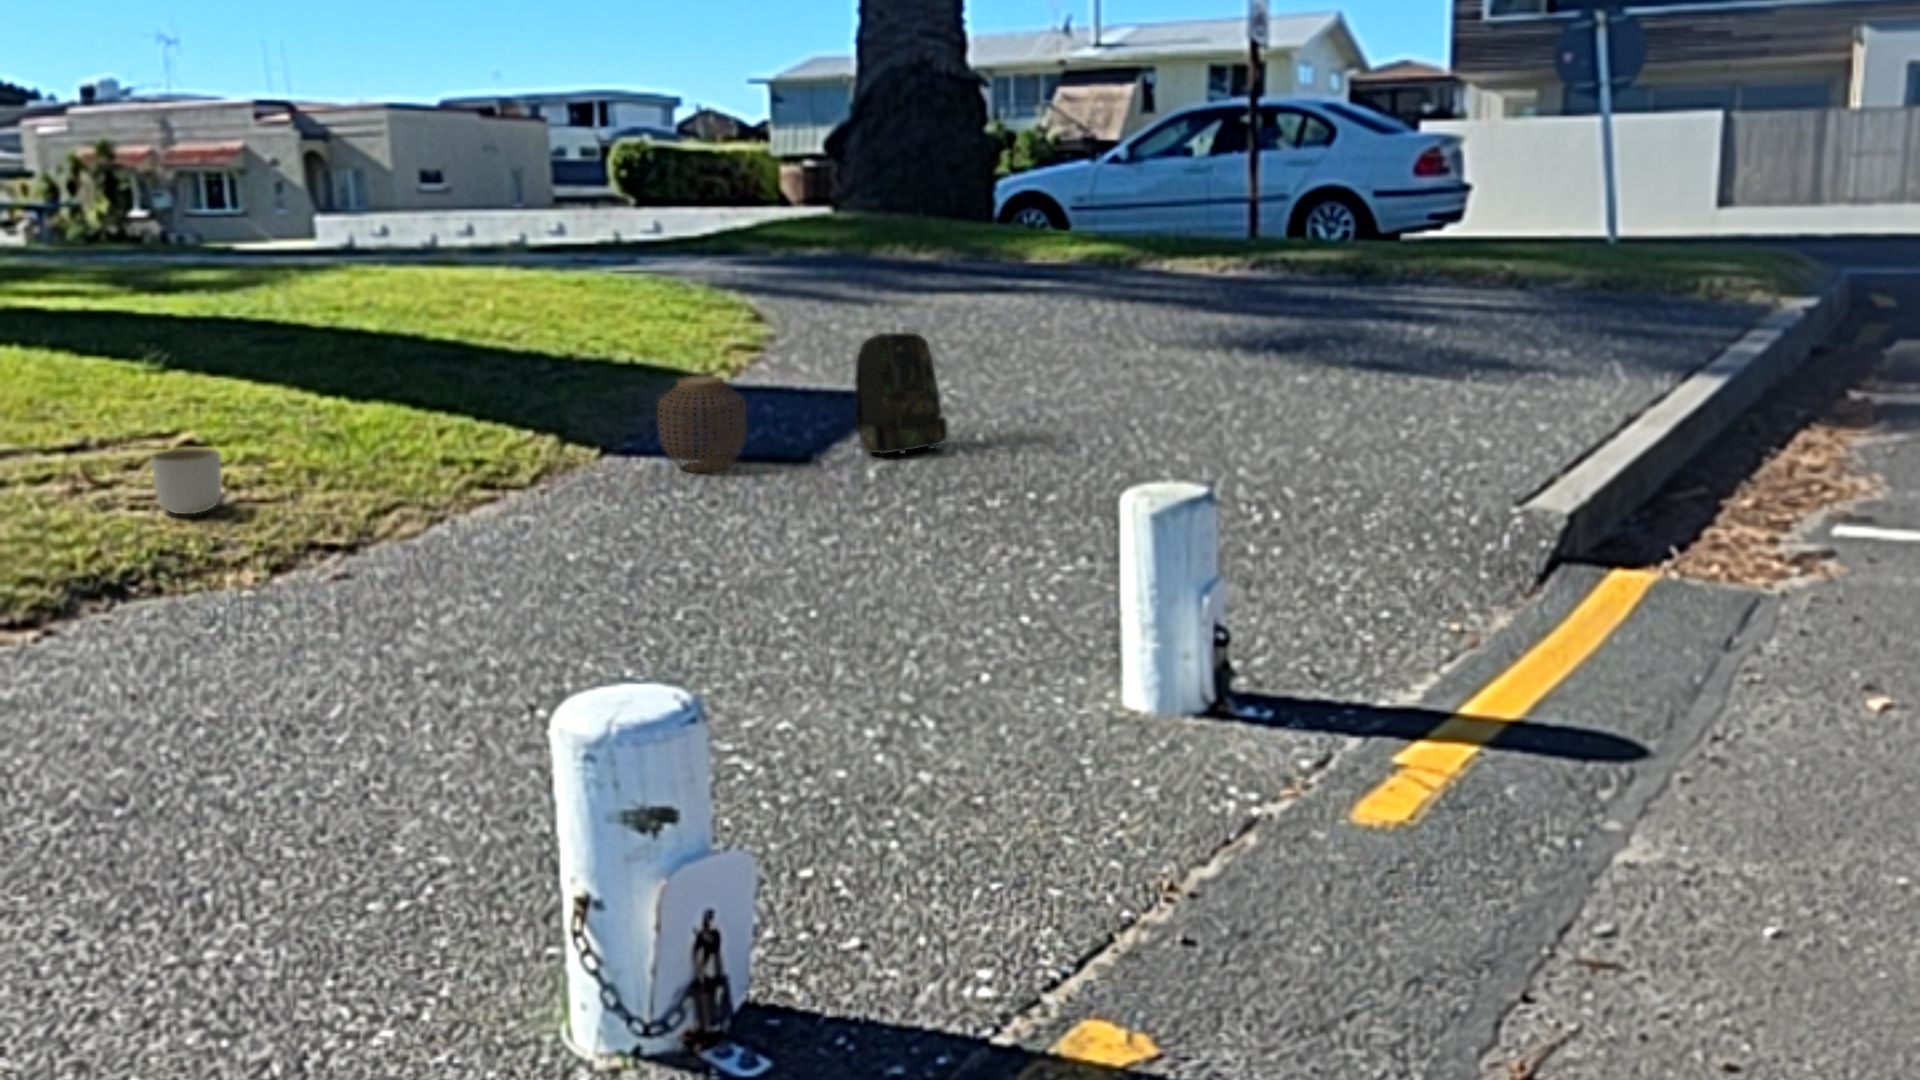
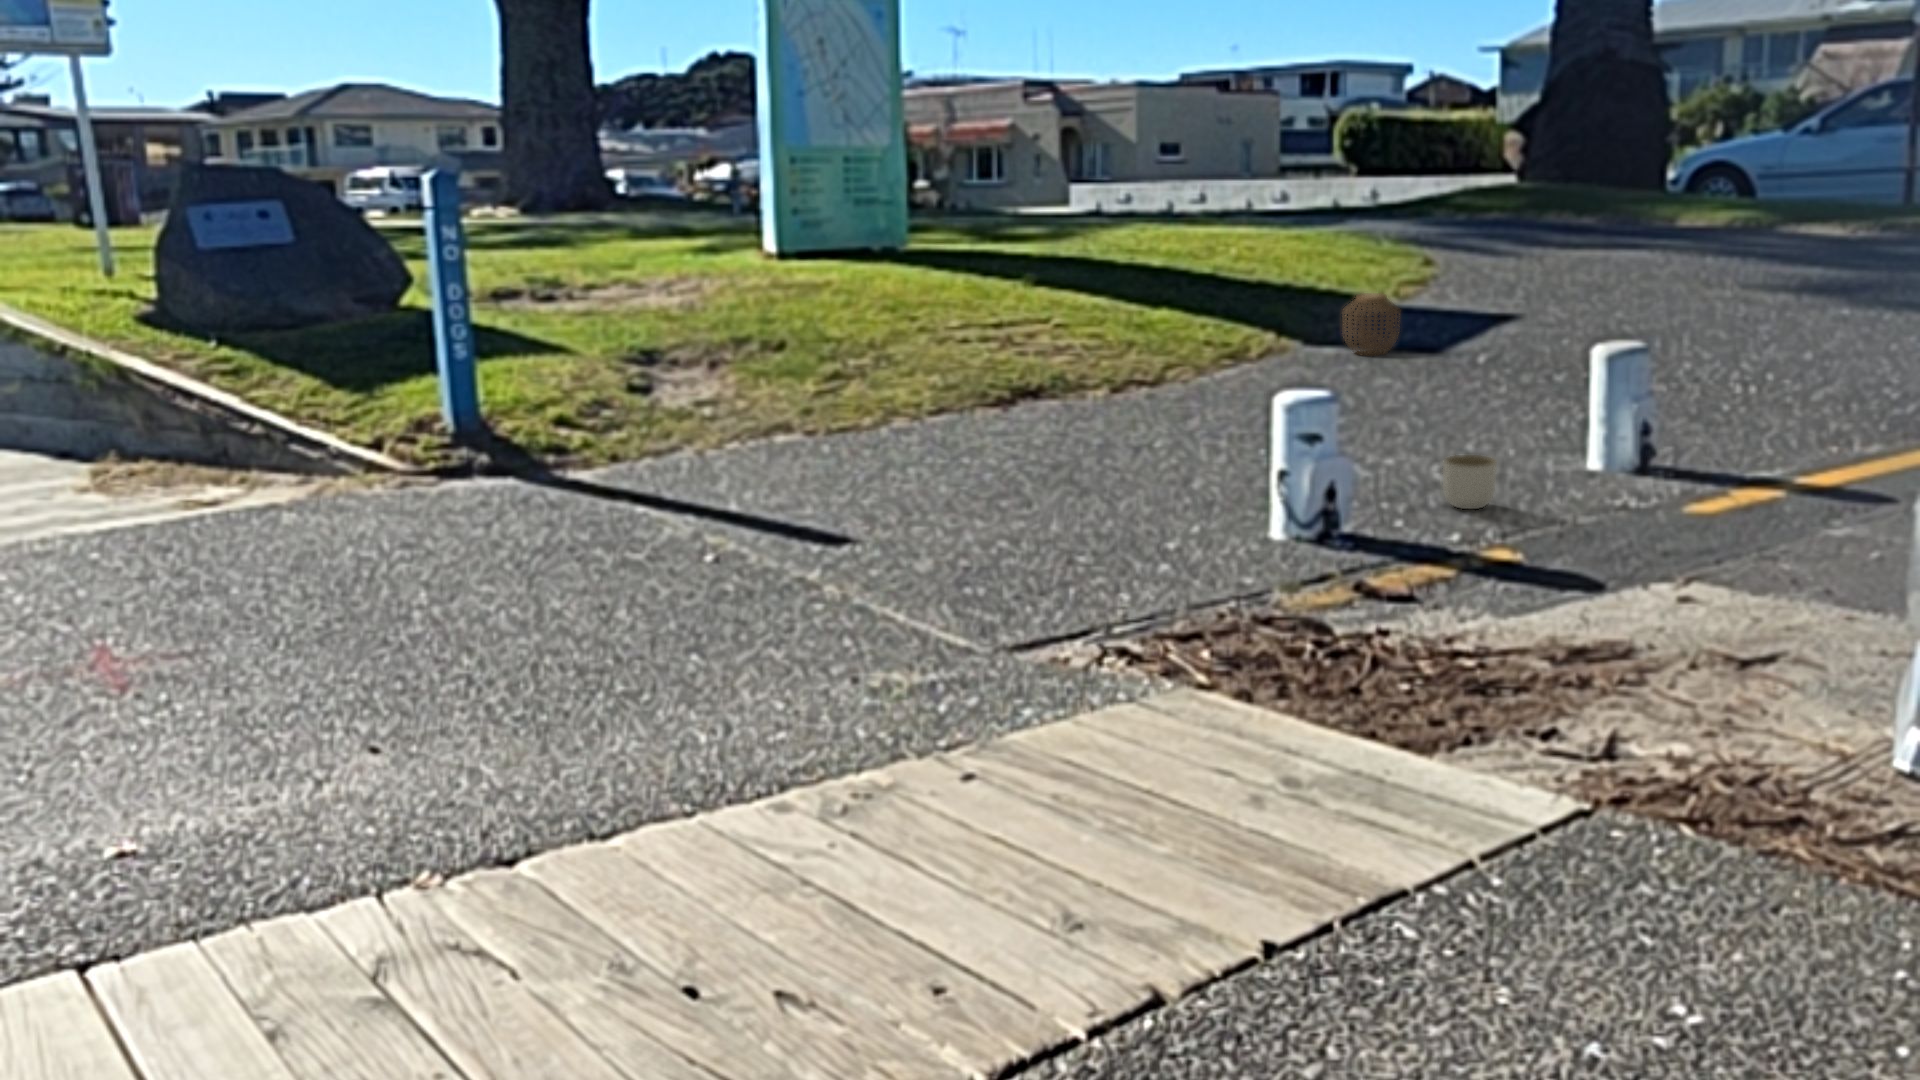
backpack: present [855,332,947,454] -> none [1479,268,1543,354]
planter: present [151,448,222,514] -> present [1443,455,1497,509]

